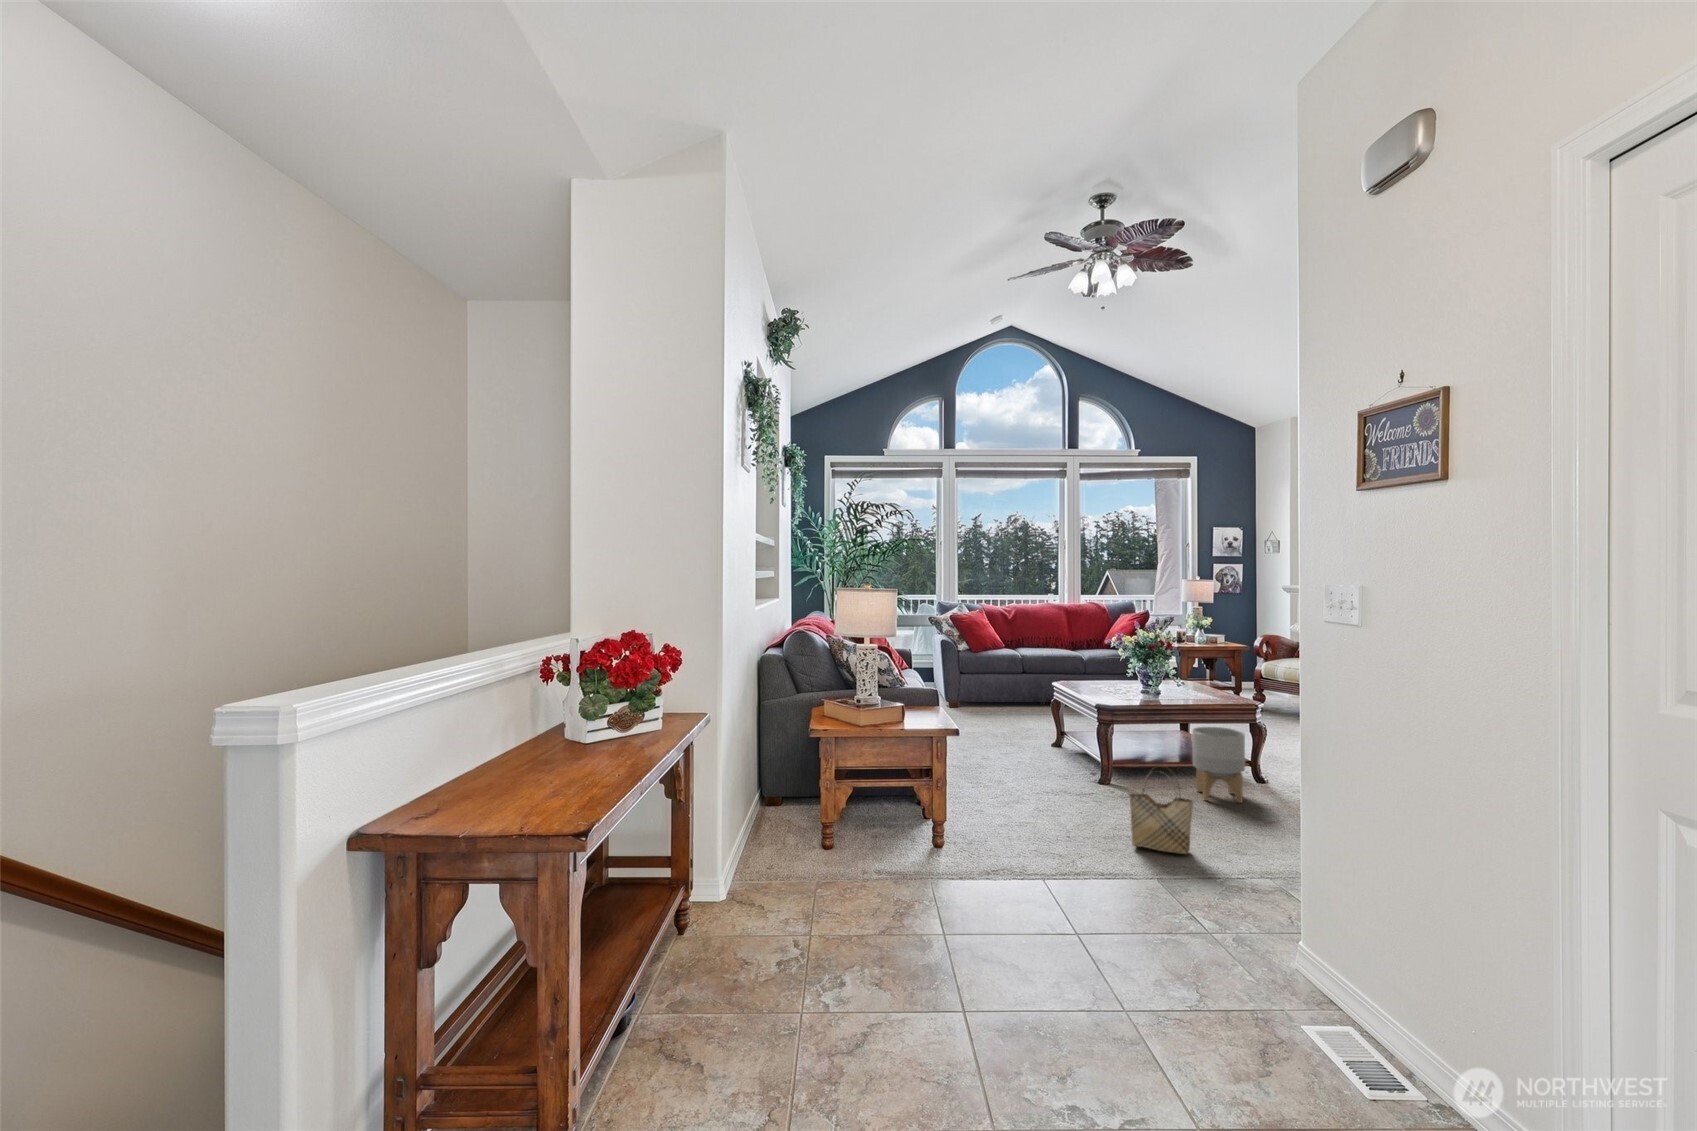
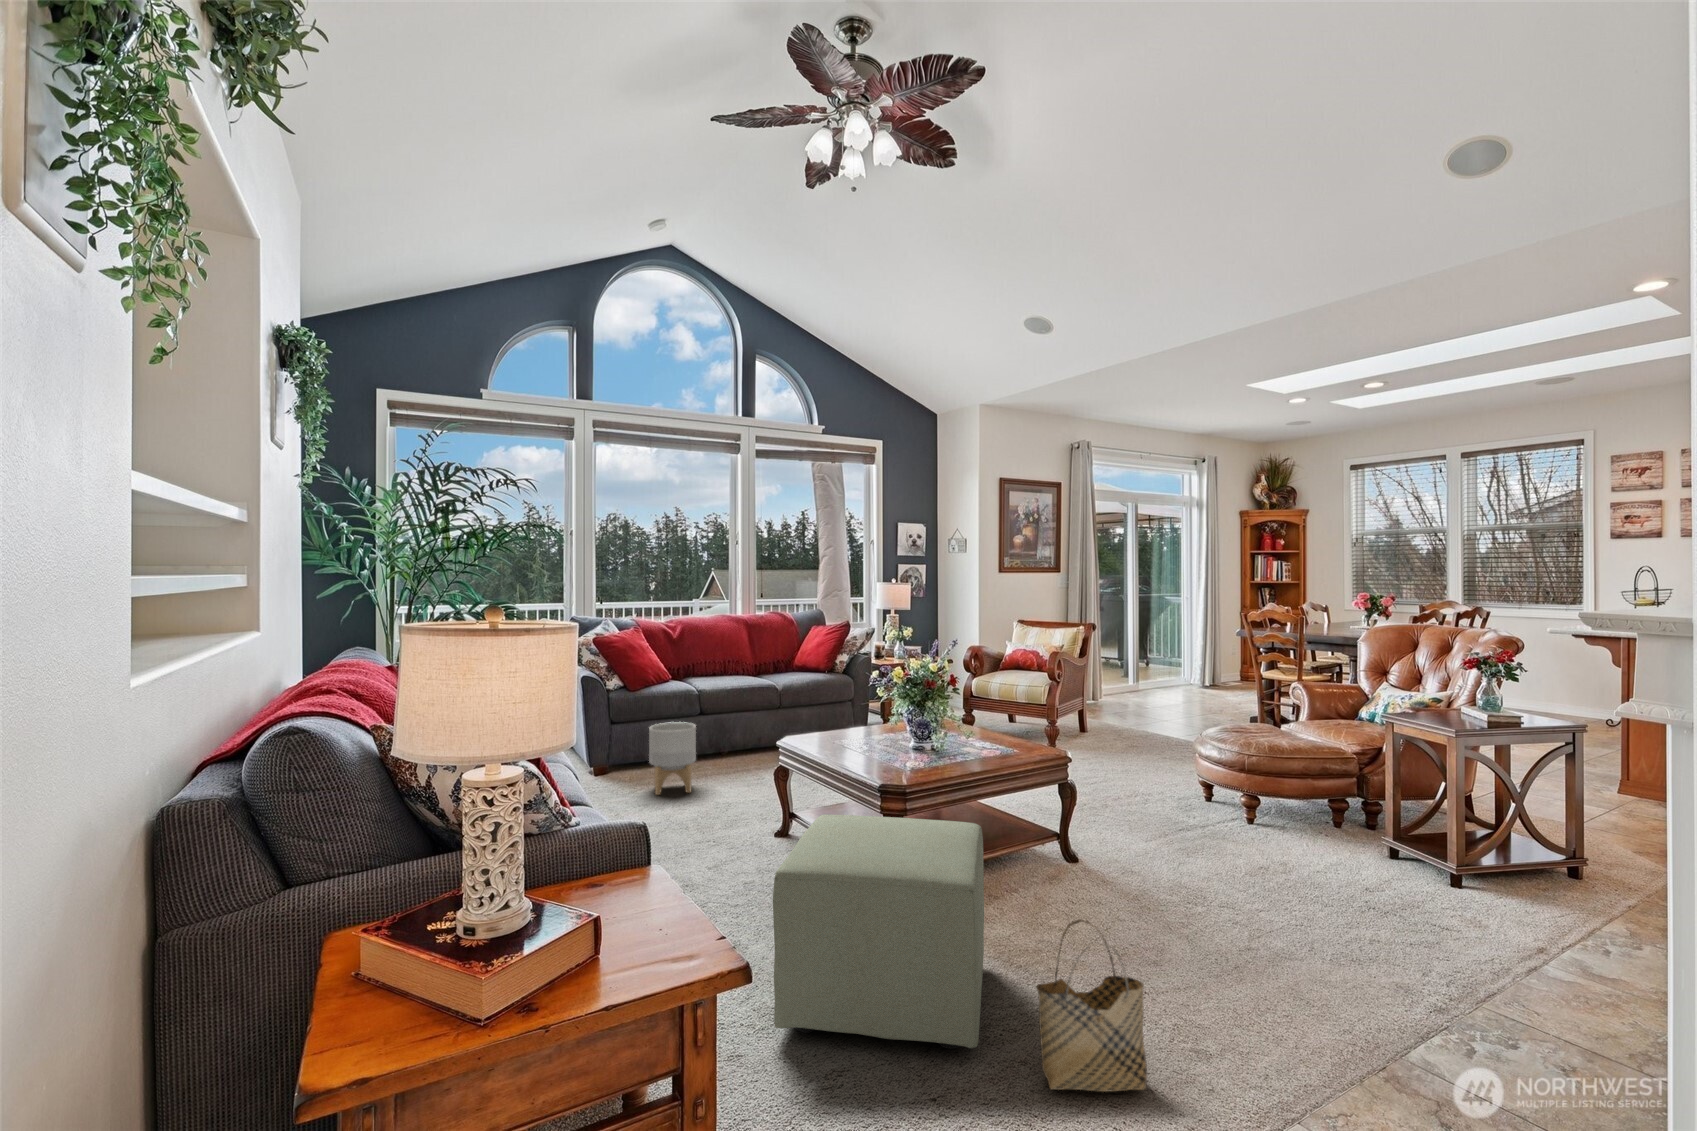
ottoman: none [1001,712,1140,828] -> present [773,815,984,1049]
planter: present [1192,727,1245,803] -> present [649,722,696,795]

